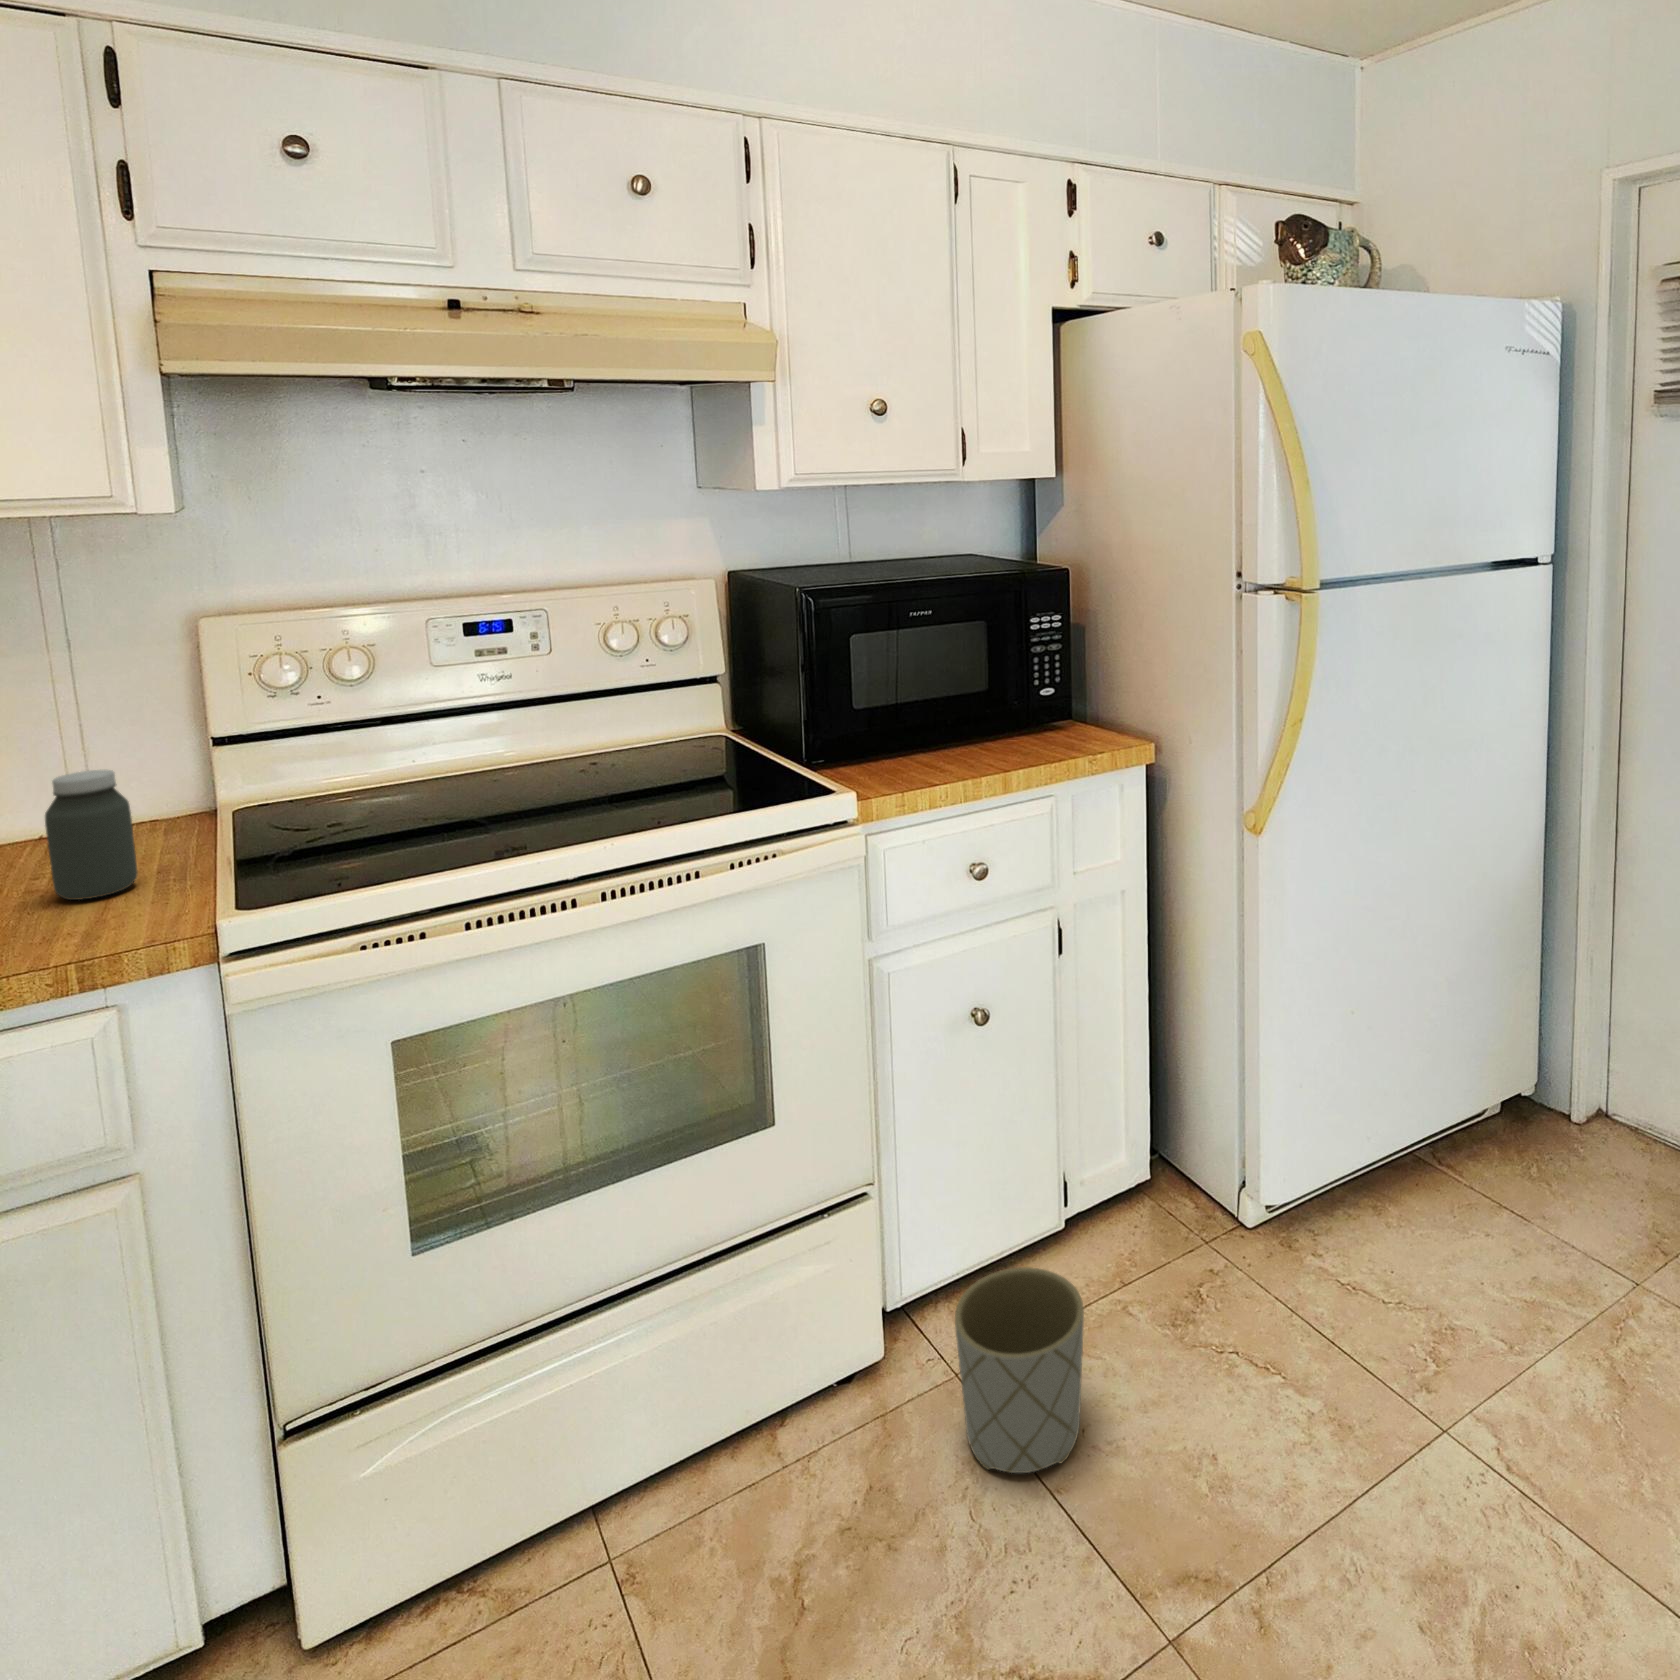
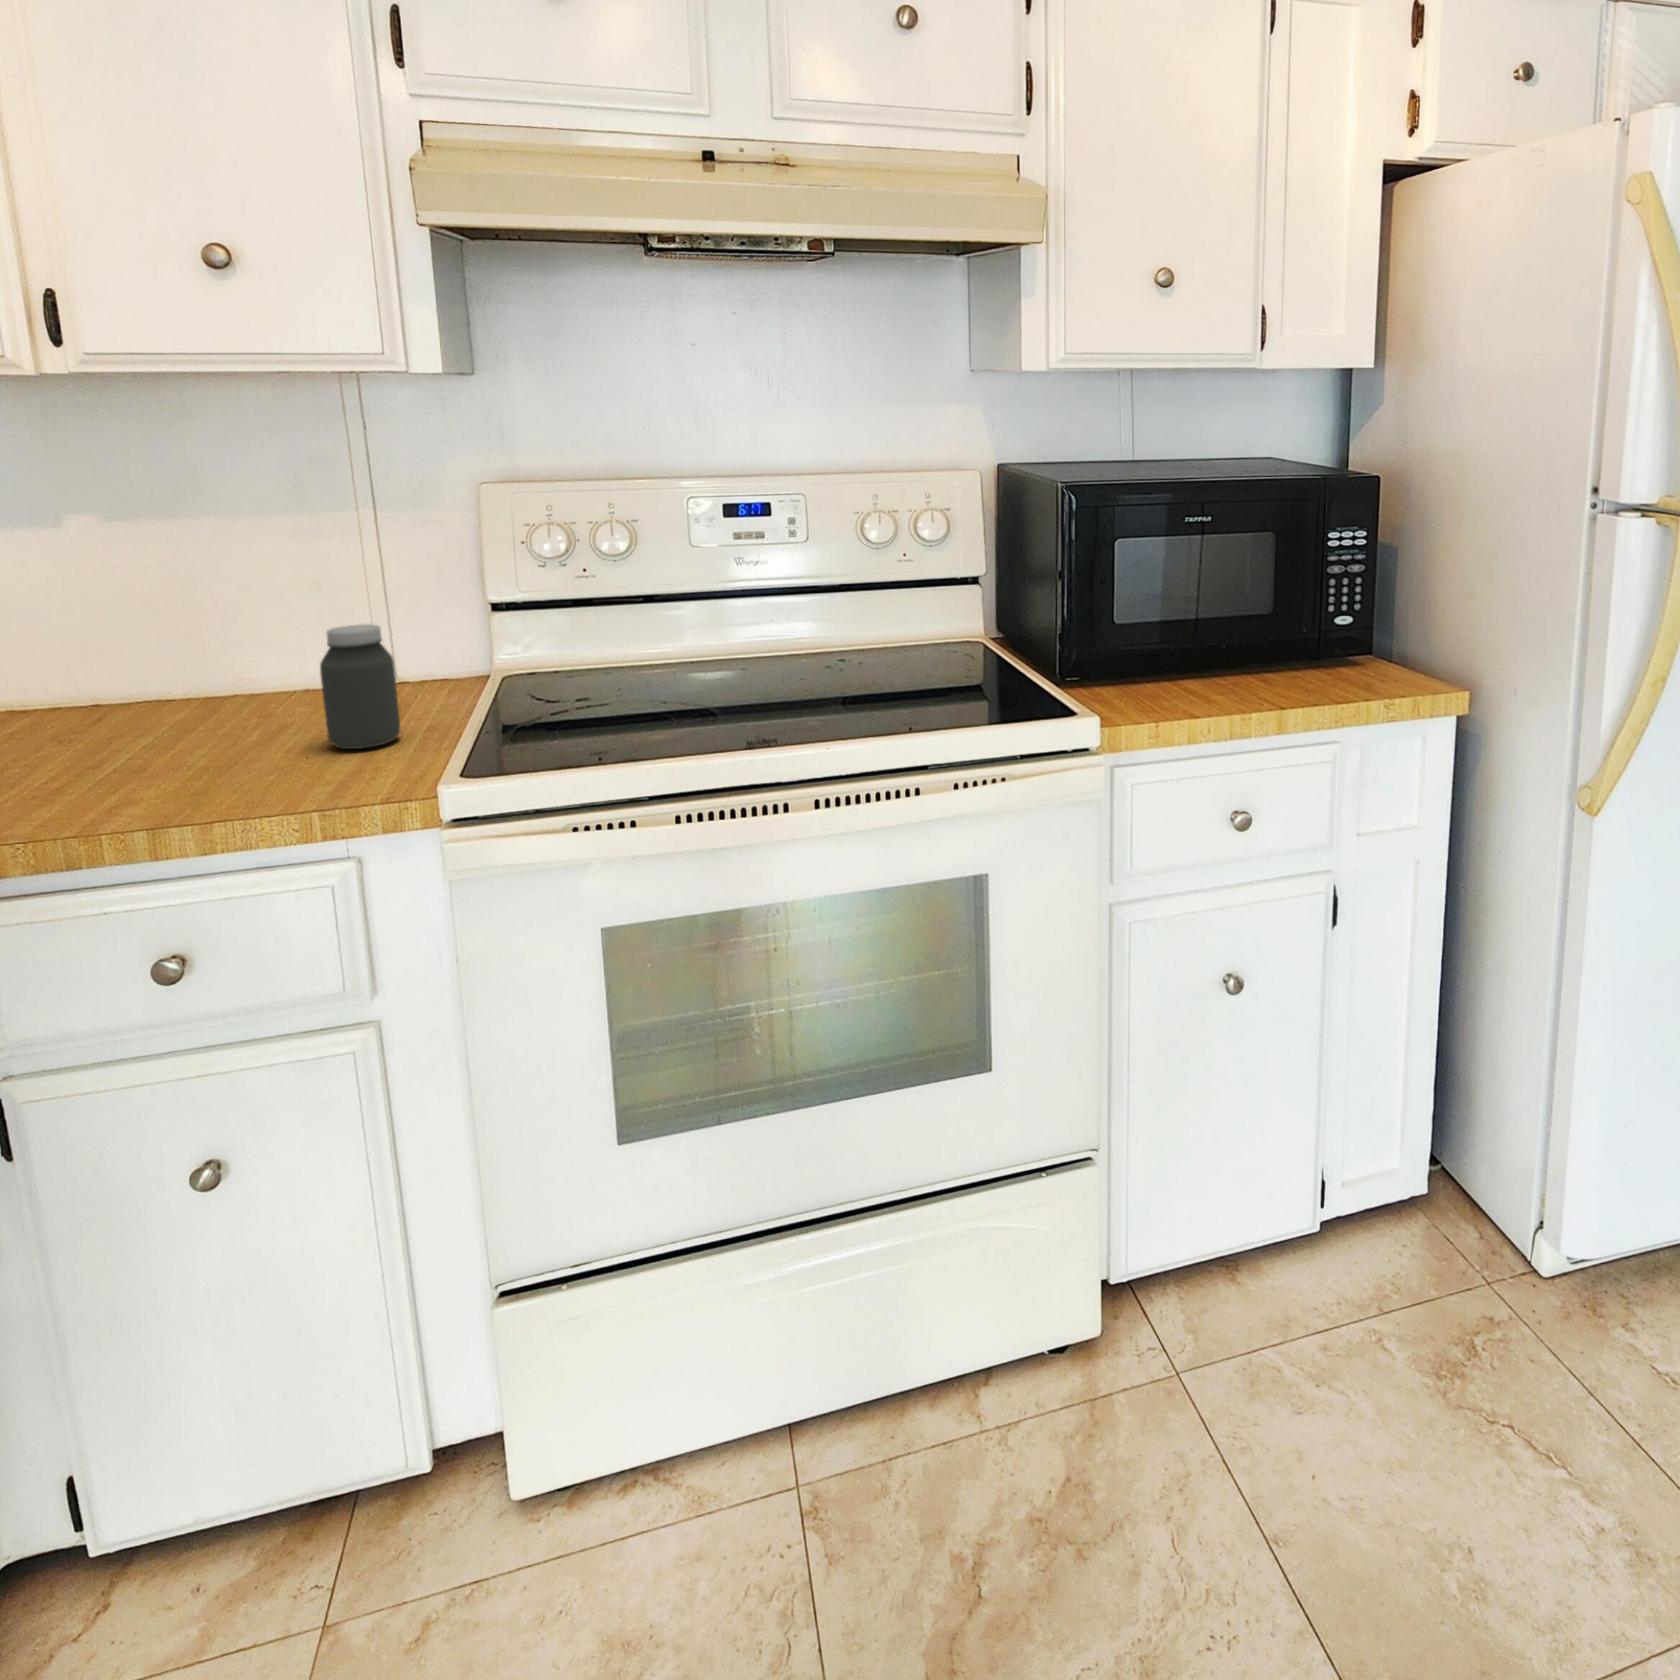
planter: present [955,1267,1084,1473] -> none [1175,1274,1324,1510]

